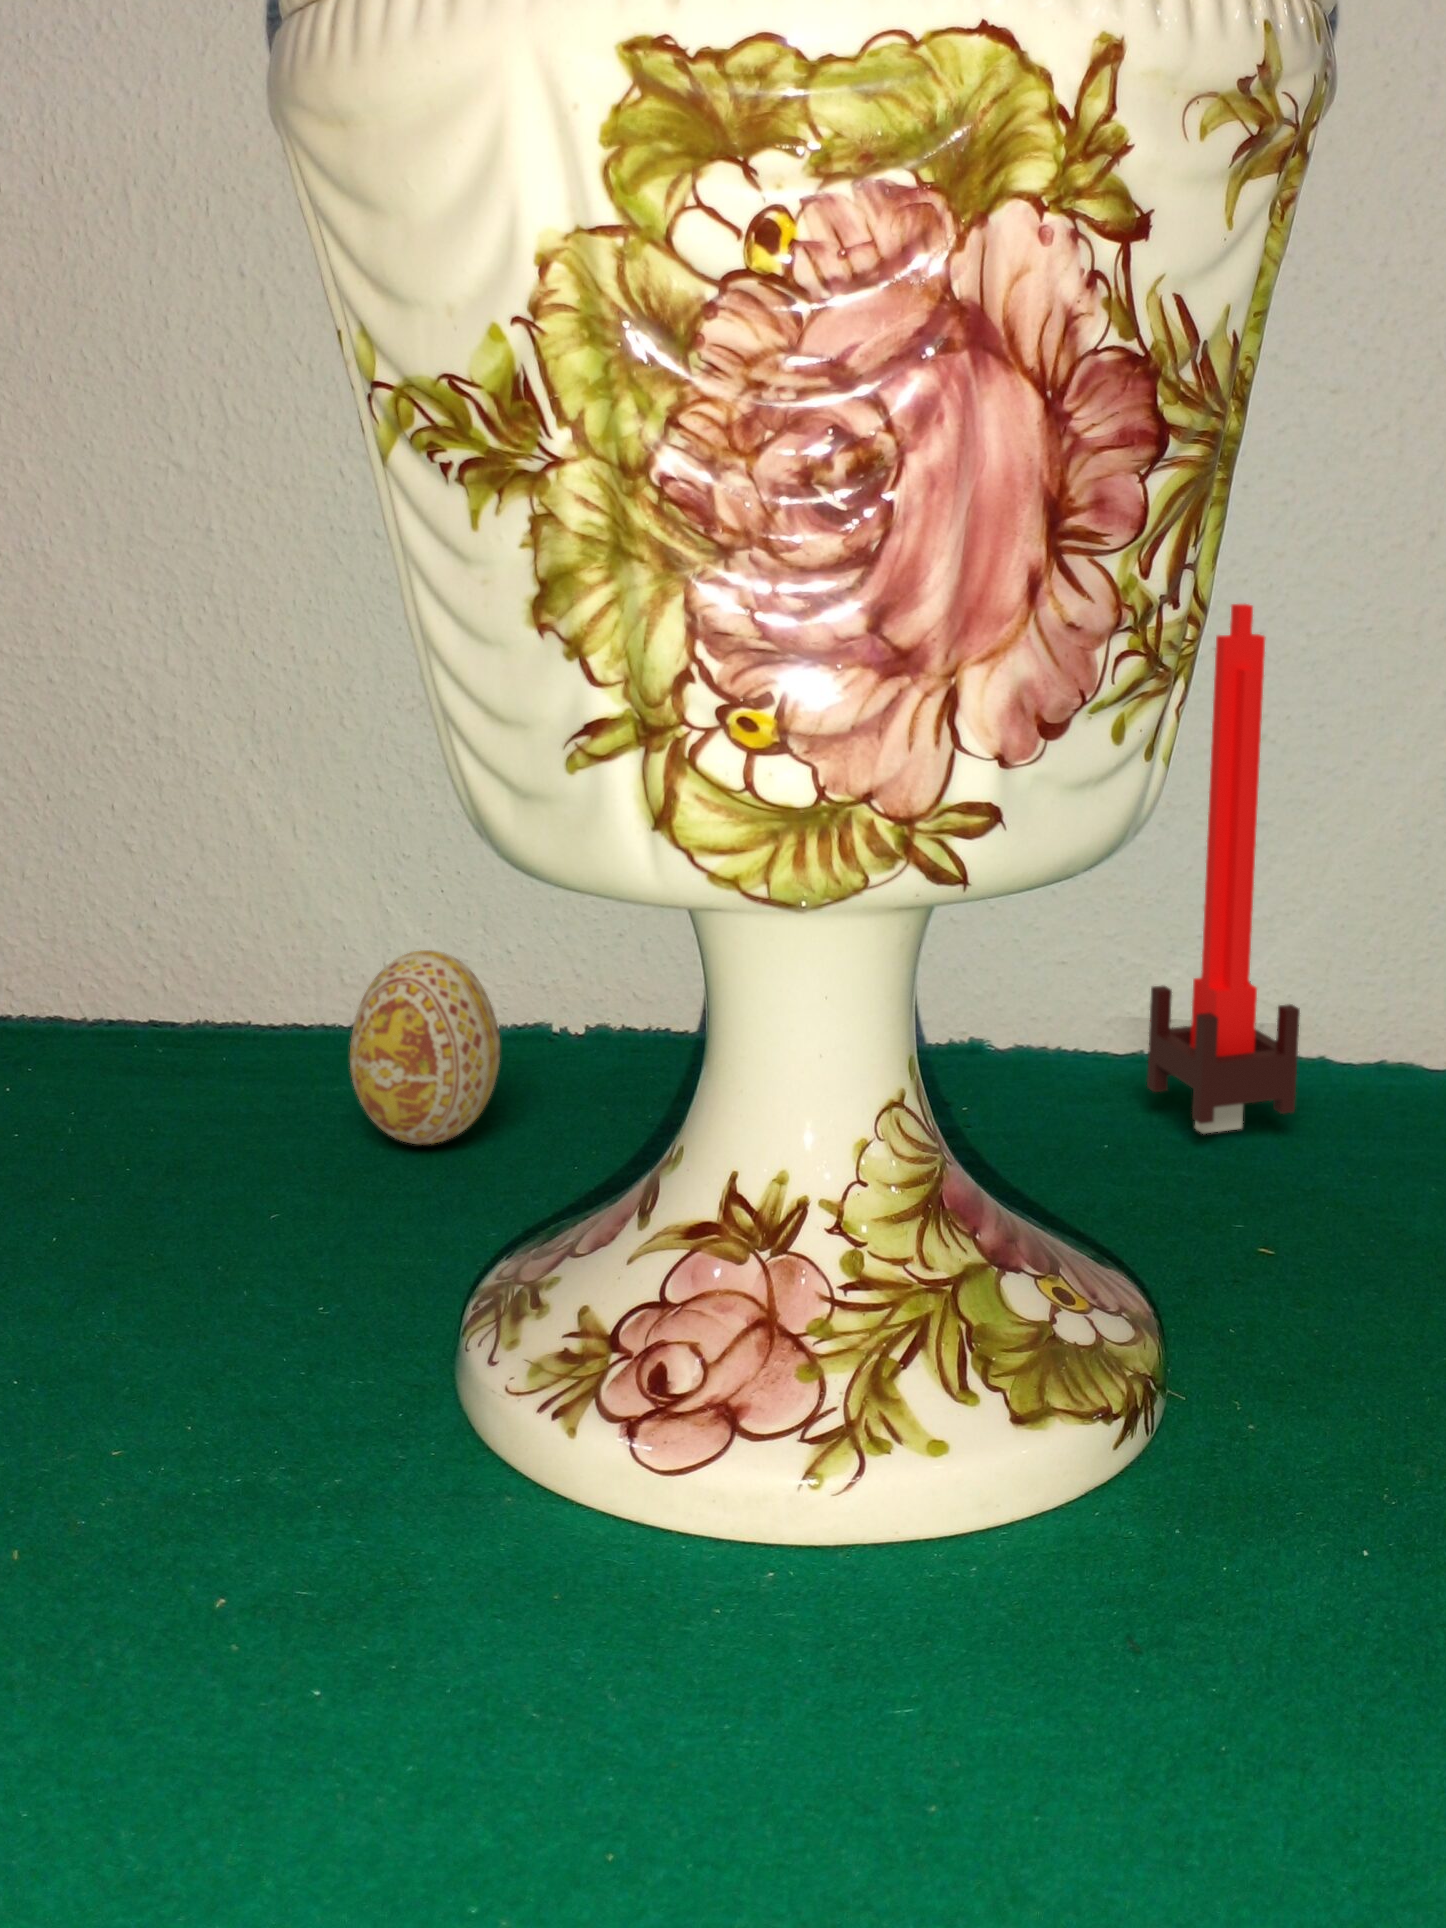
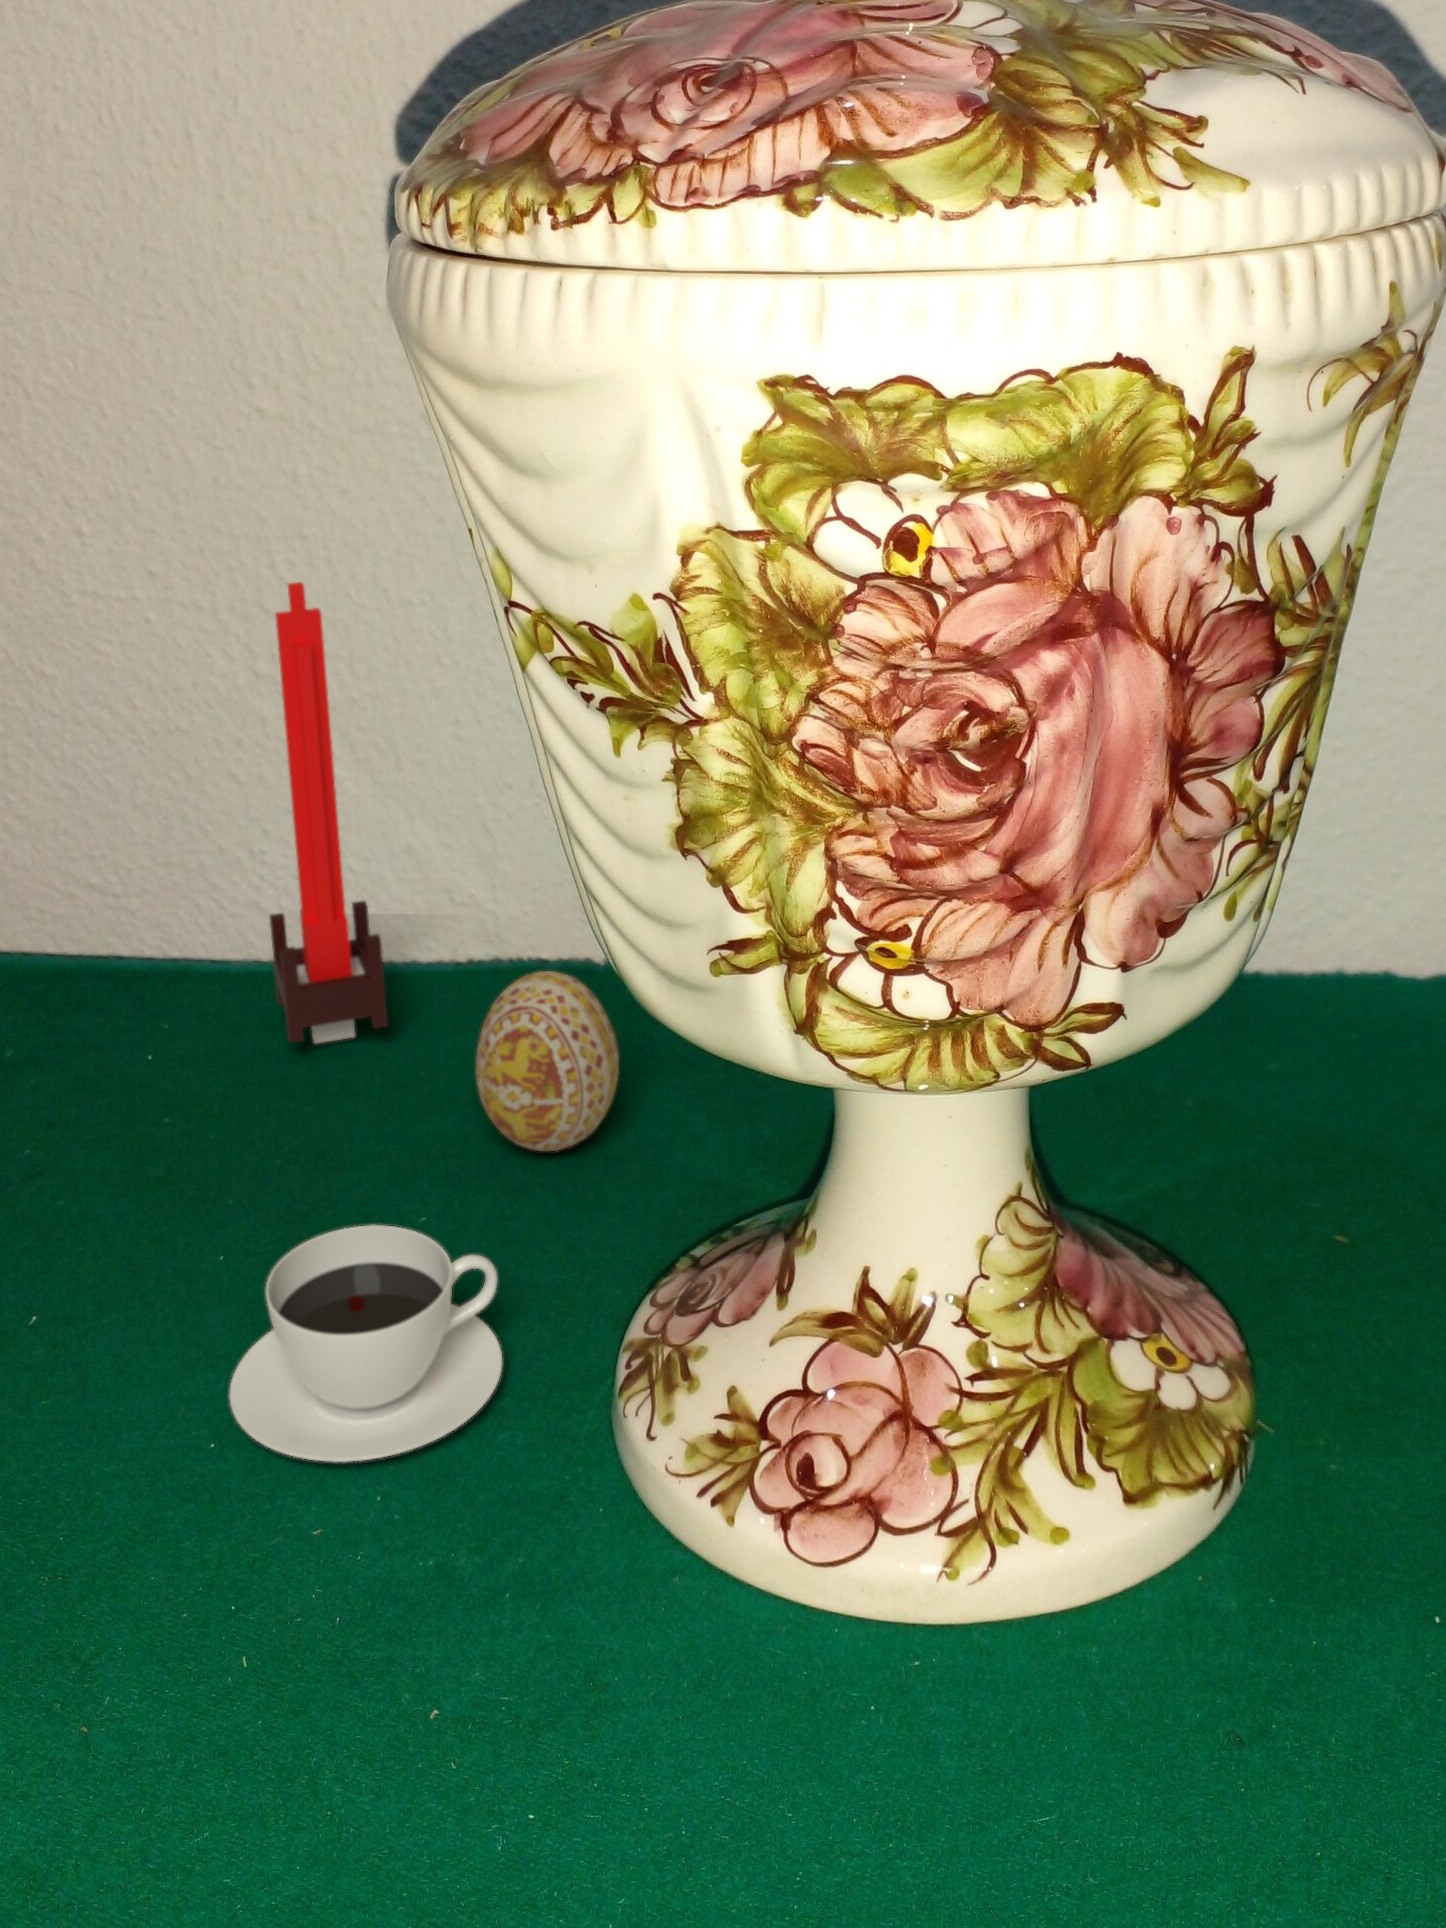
candle: present [1147,604,1300,1133] -> present [270,582,388,1043]
teacup: none [45,1152,345,1375] -> present [229,1225,502,1462]

